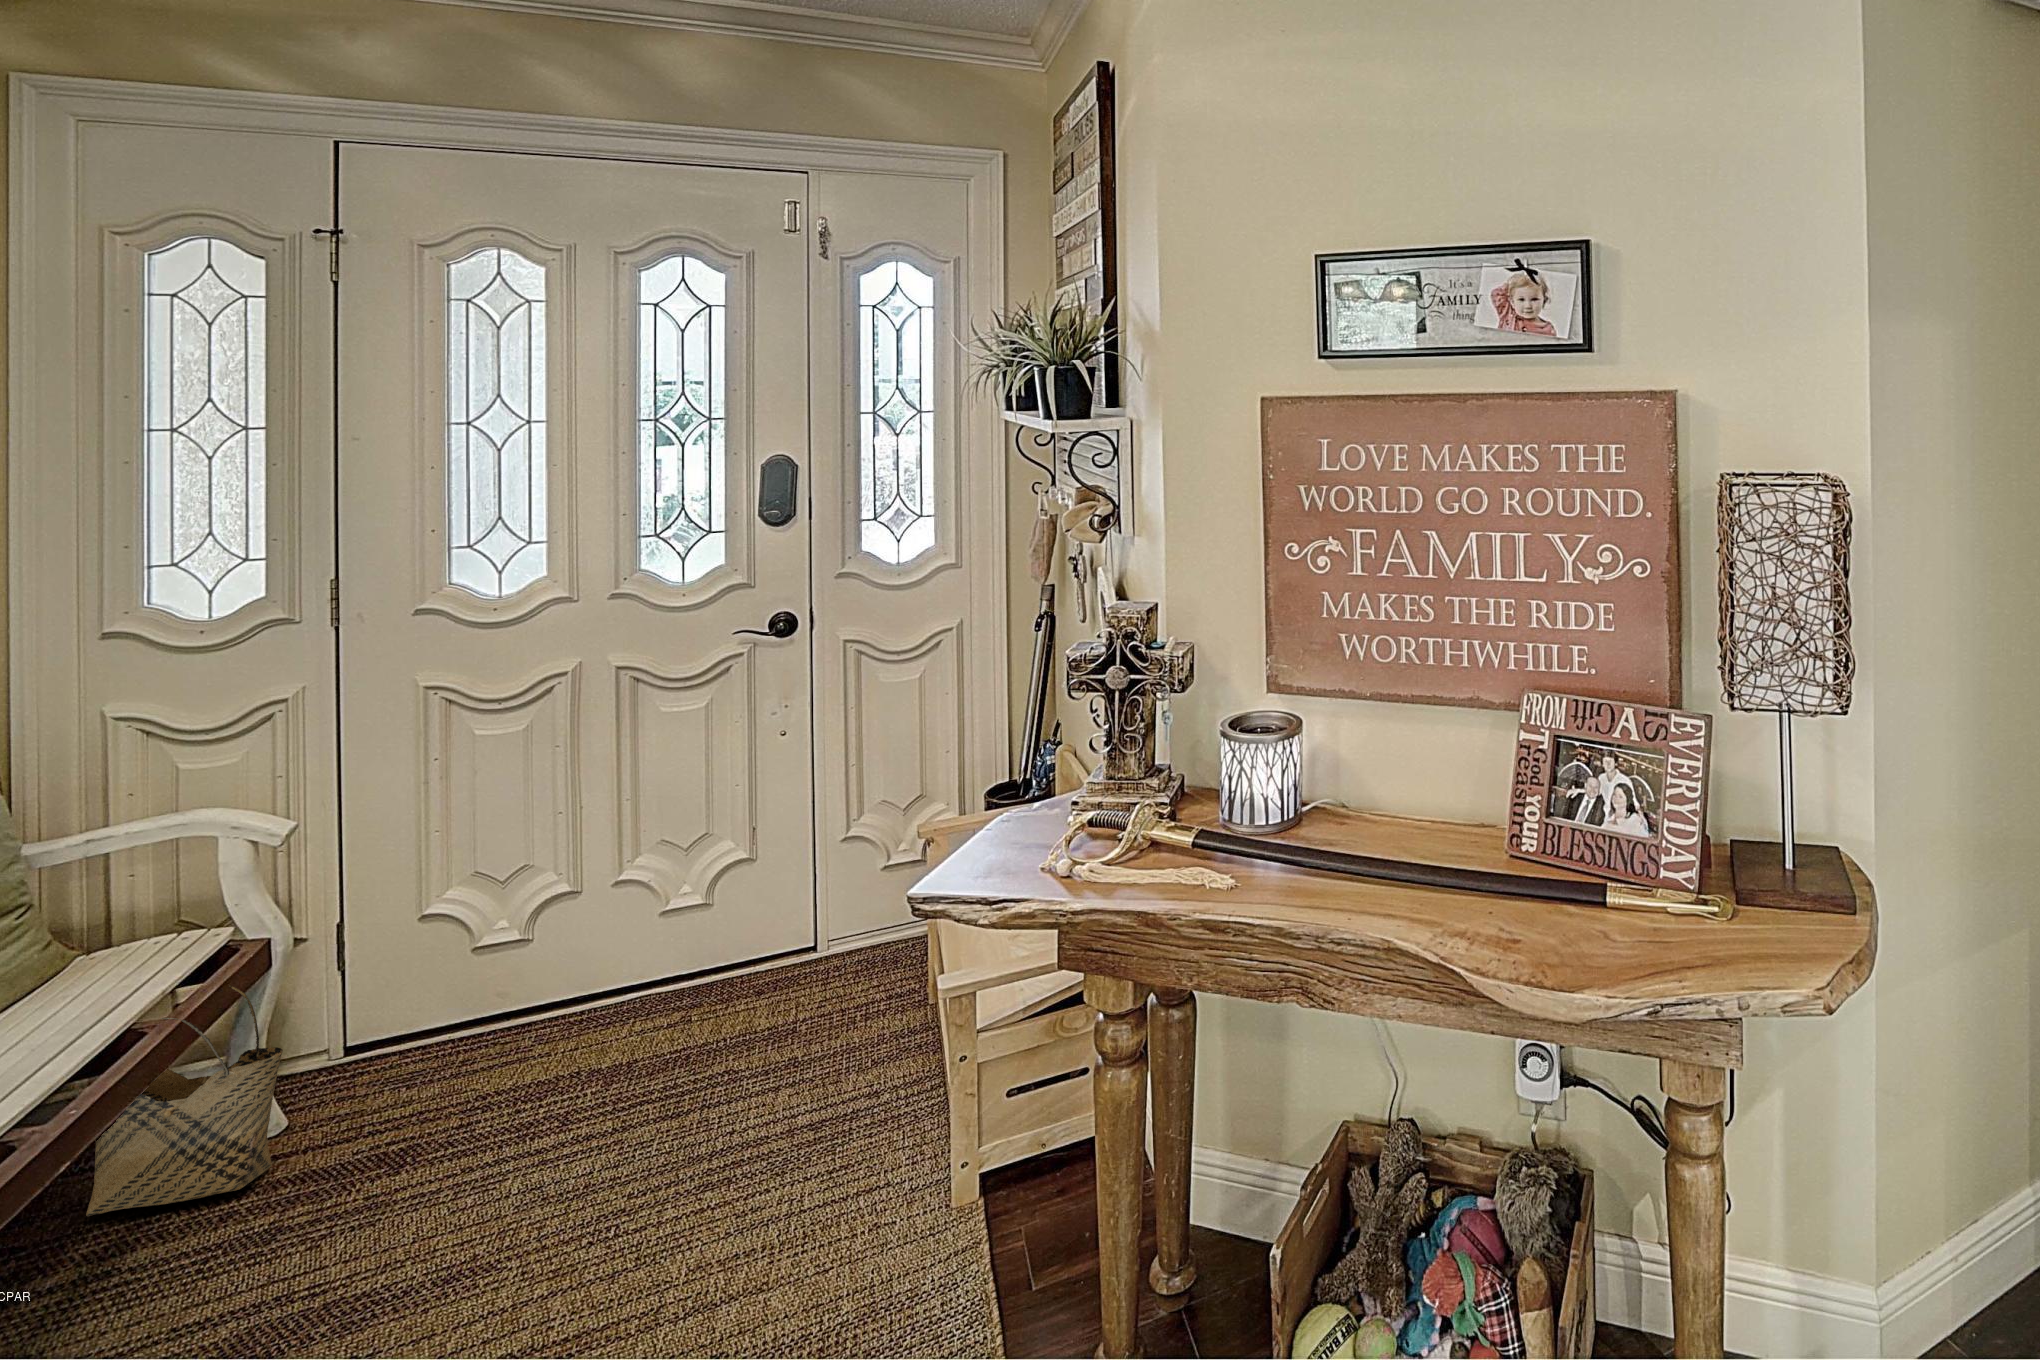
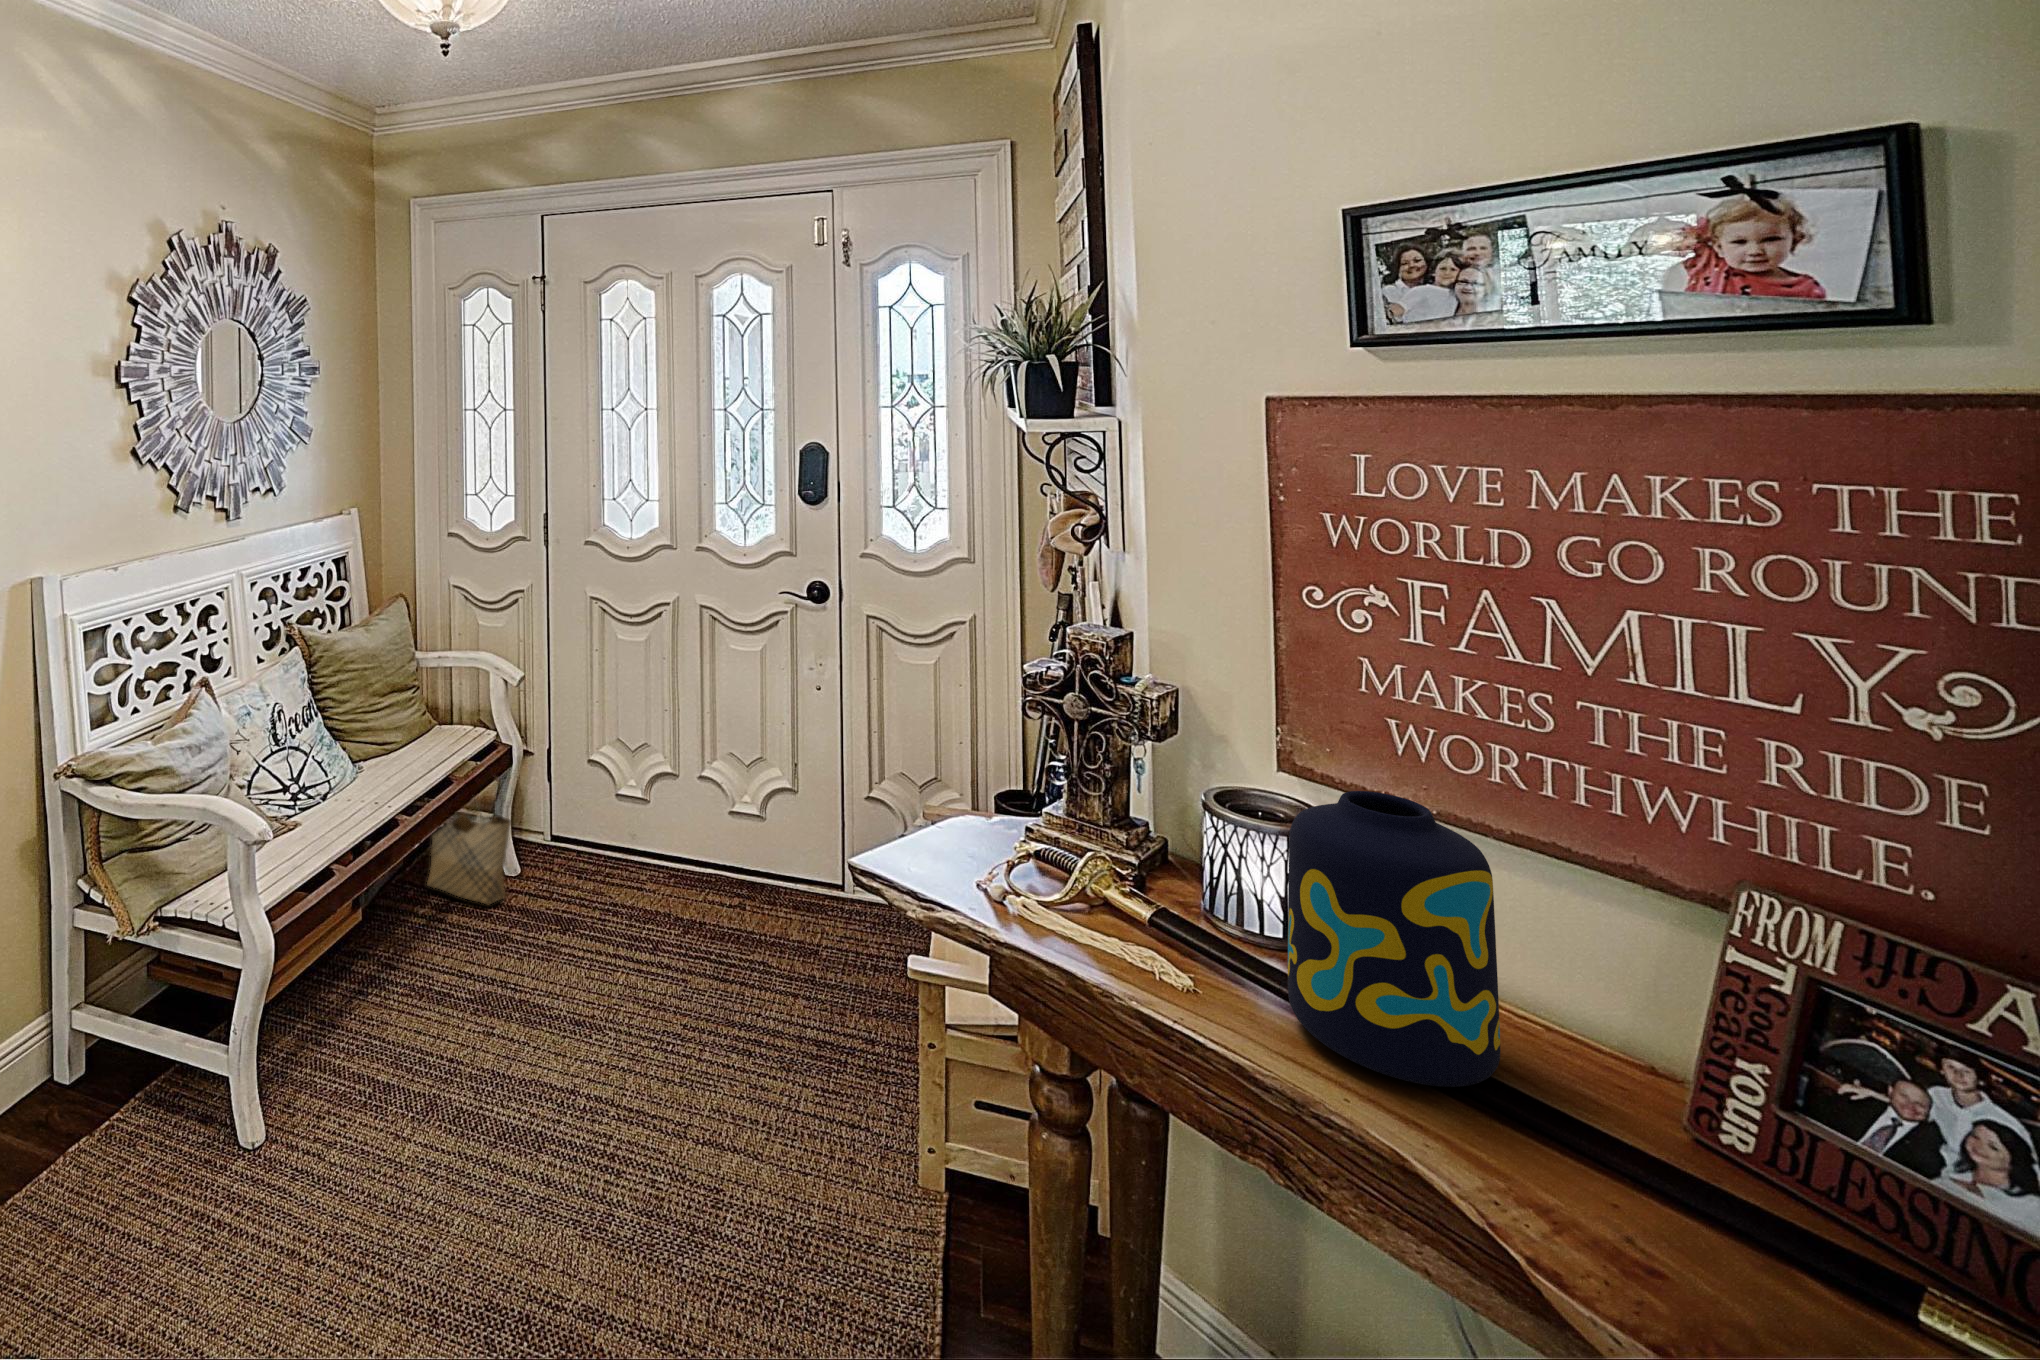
vase: none [1295,689,1416,890] -> present [1288,791,1500,1087]

